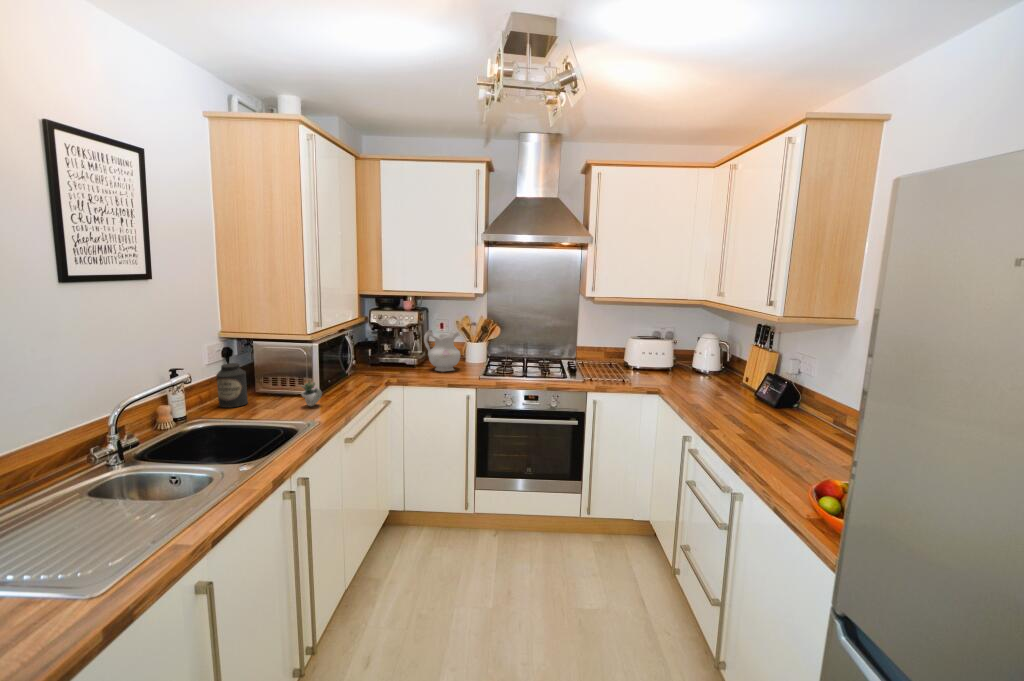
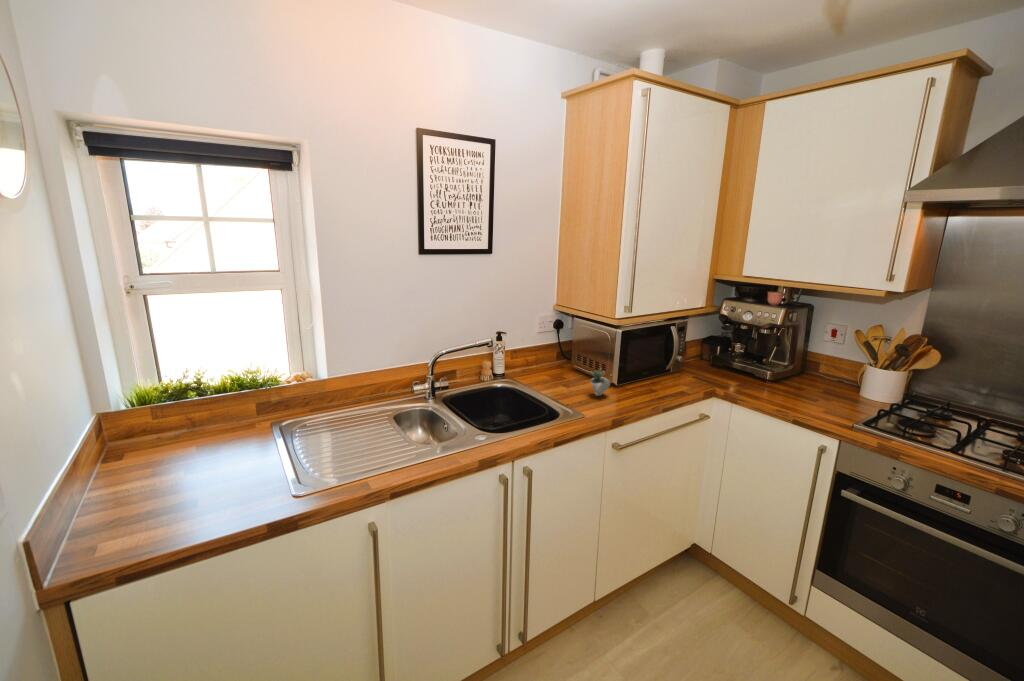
ceramic pitcher: present [424,330,460,372] -> none [781,337,843,401]
canister: present [217,363,248,408] -> none [533,335,558,376]

